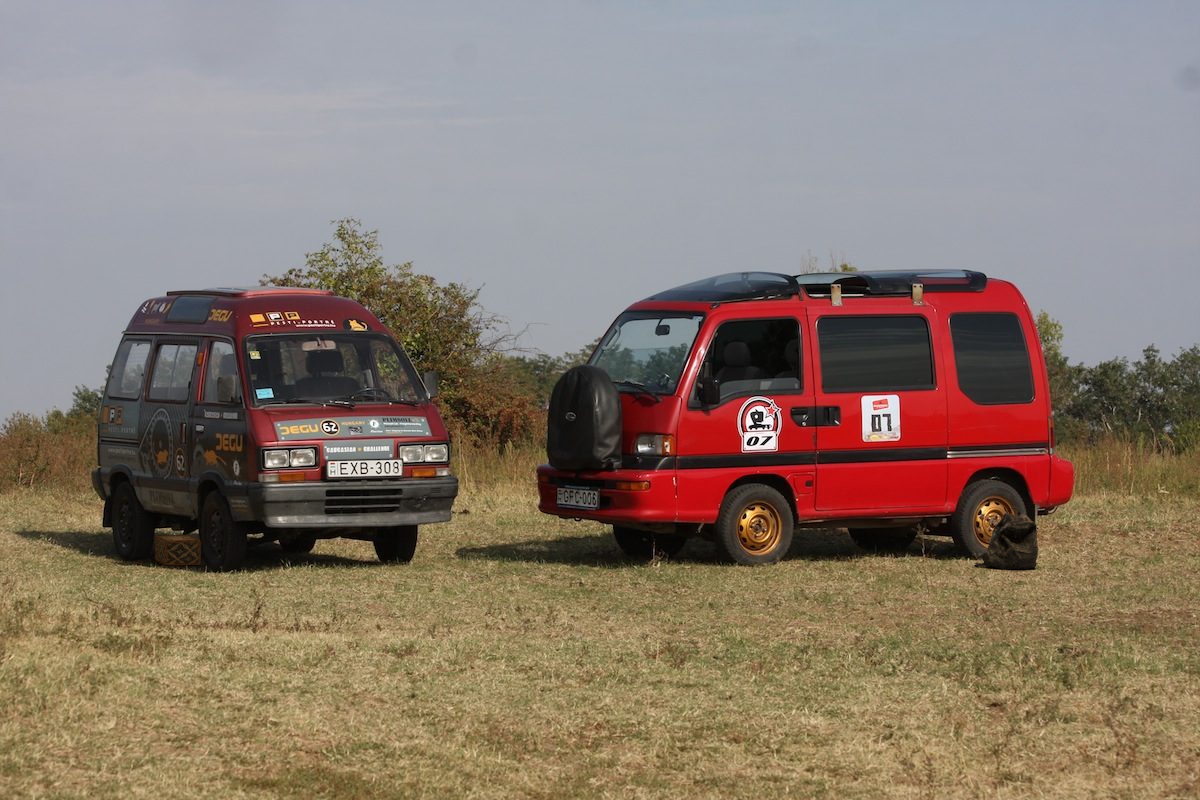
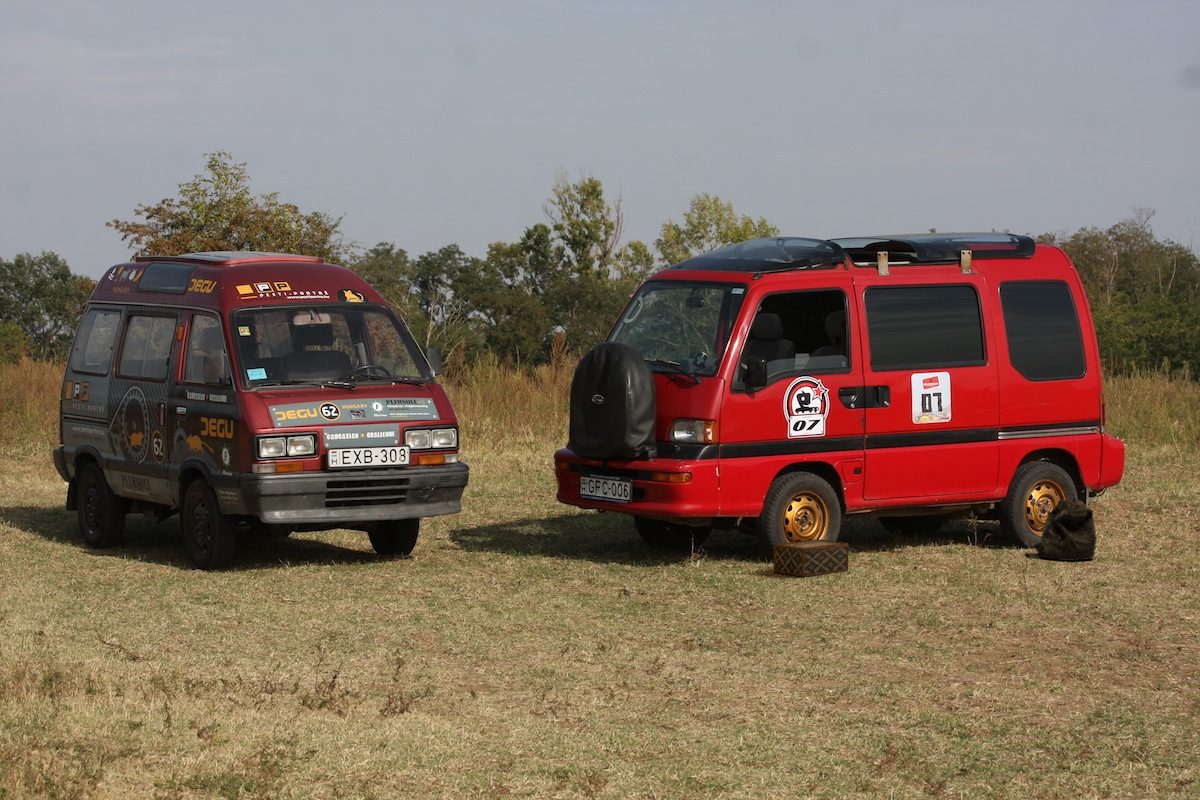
woven basket: present [155,535,201,566] -> present [774,539,849,577]

